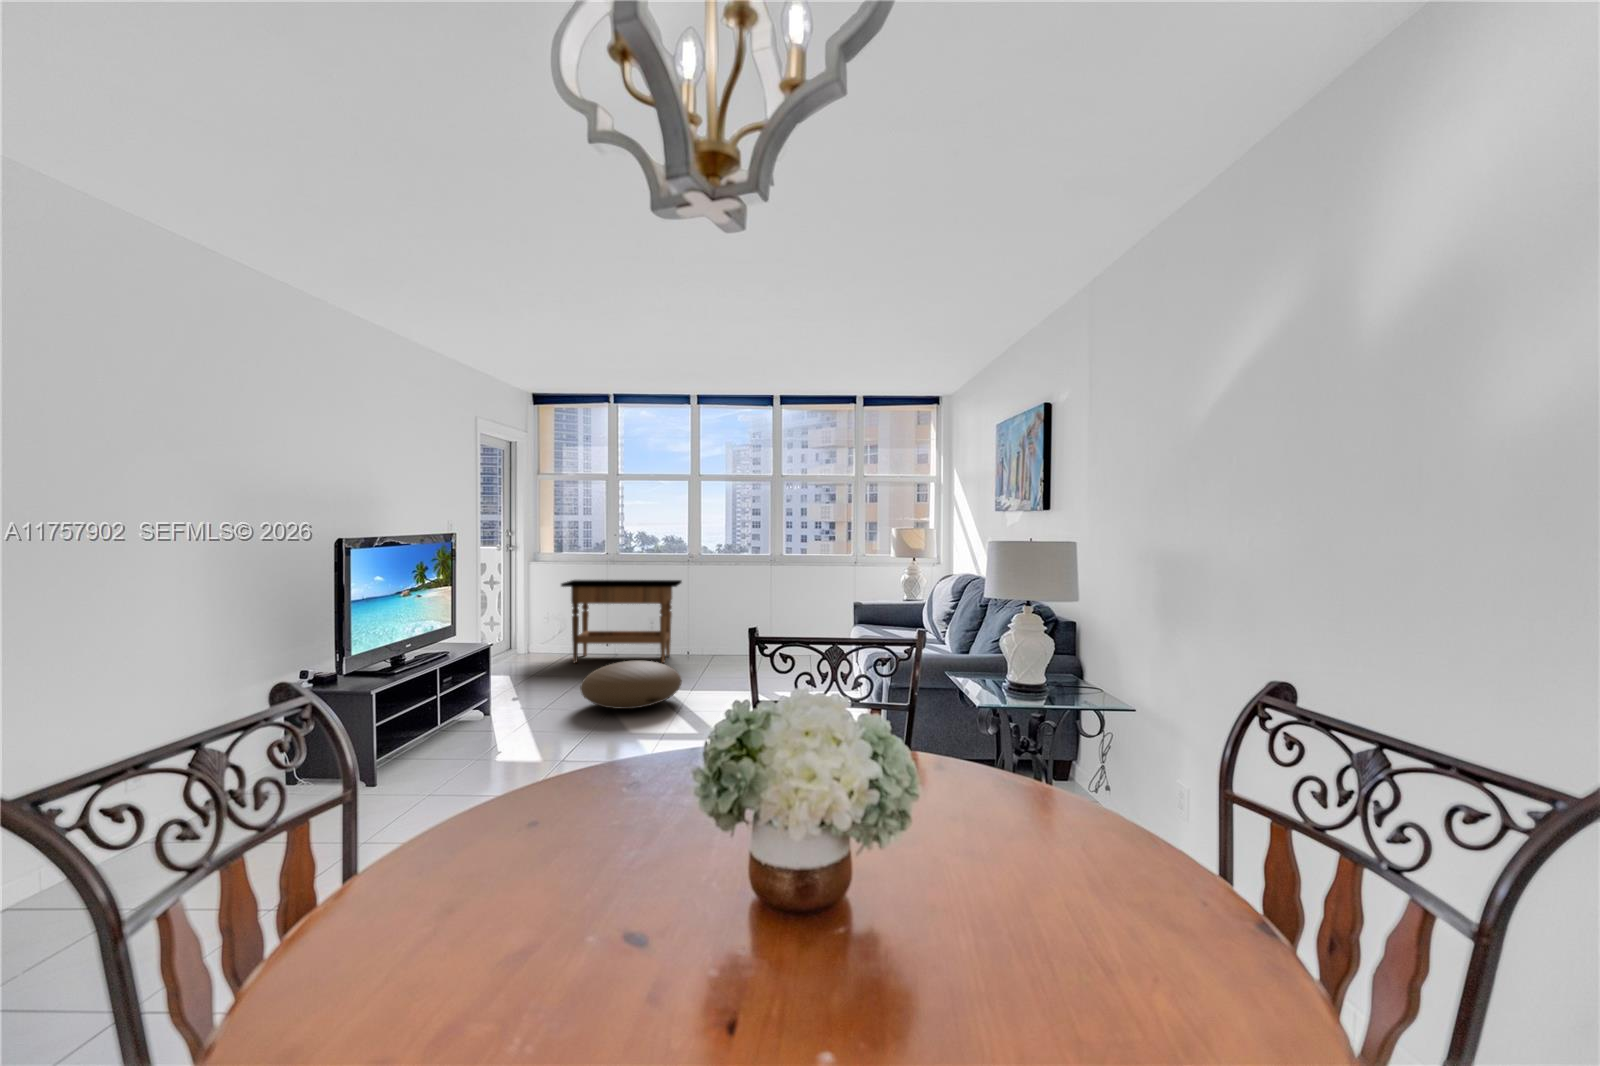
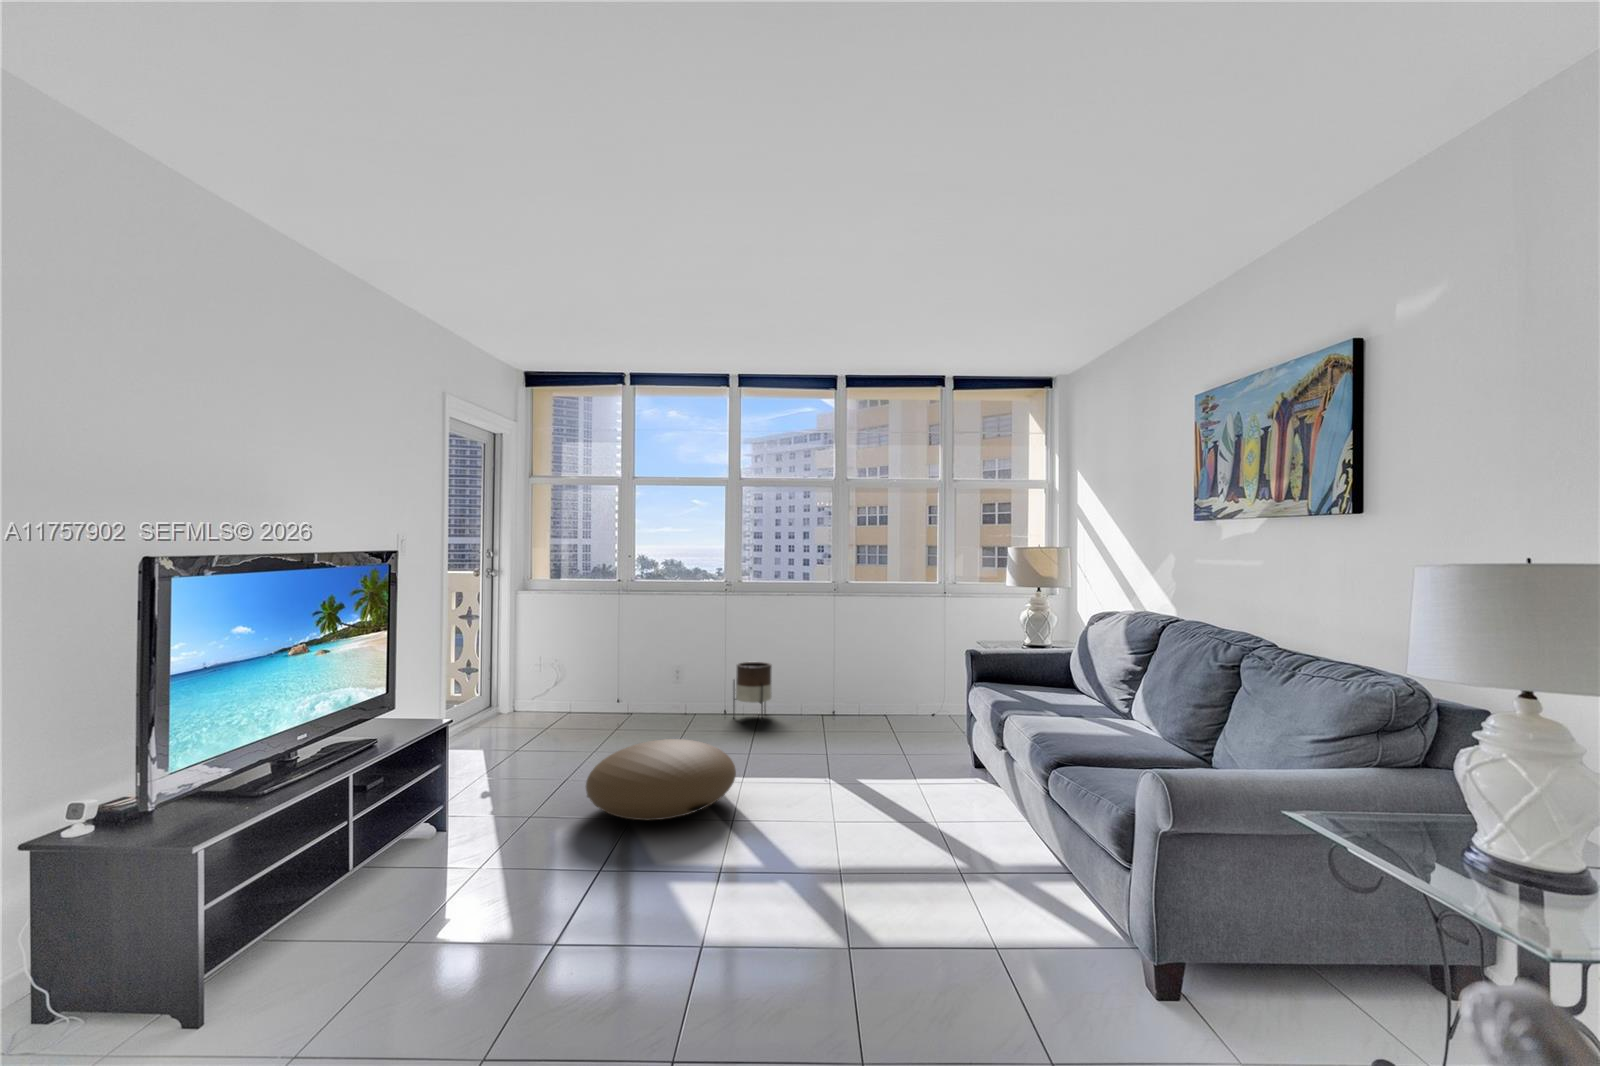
side table: present [561,580,682,663] -> none [557,616,716,730]
planter: none [694,615,723,660] -> present [733,662,772,721]

